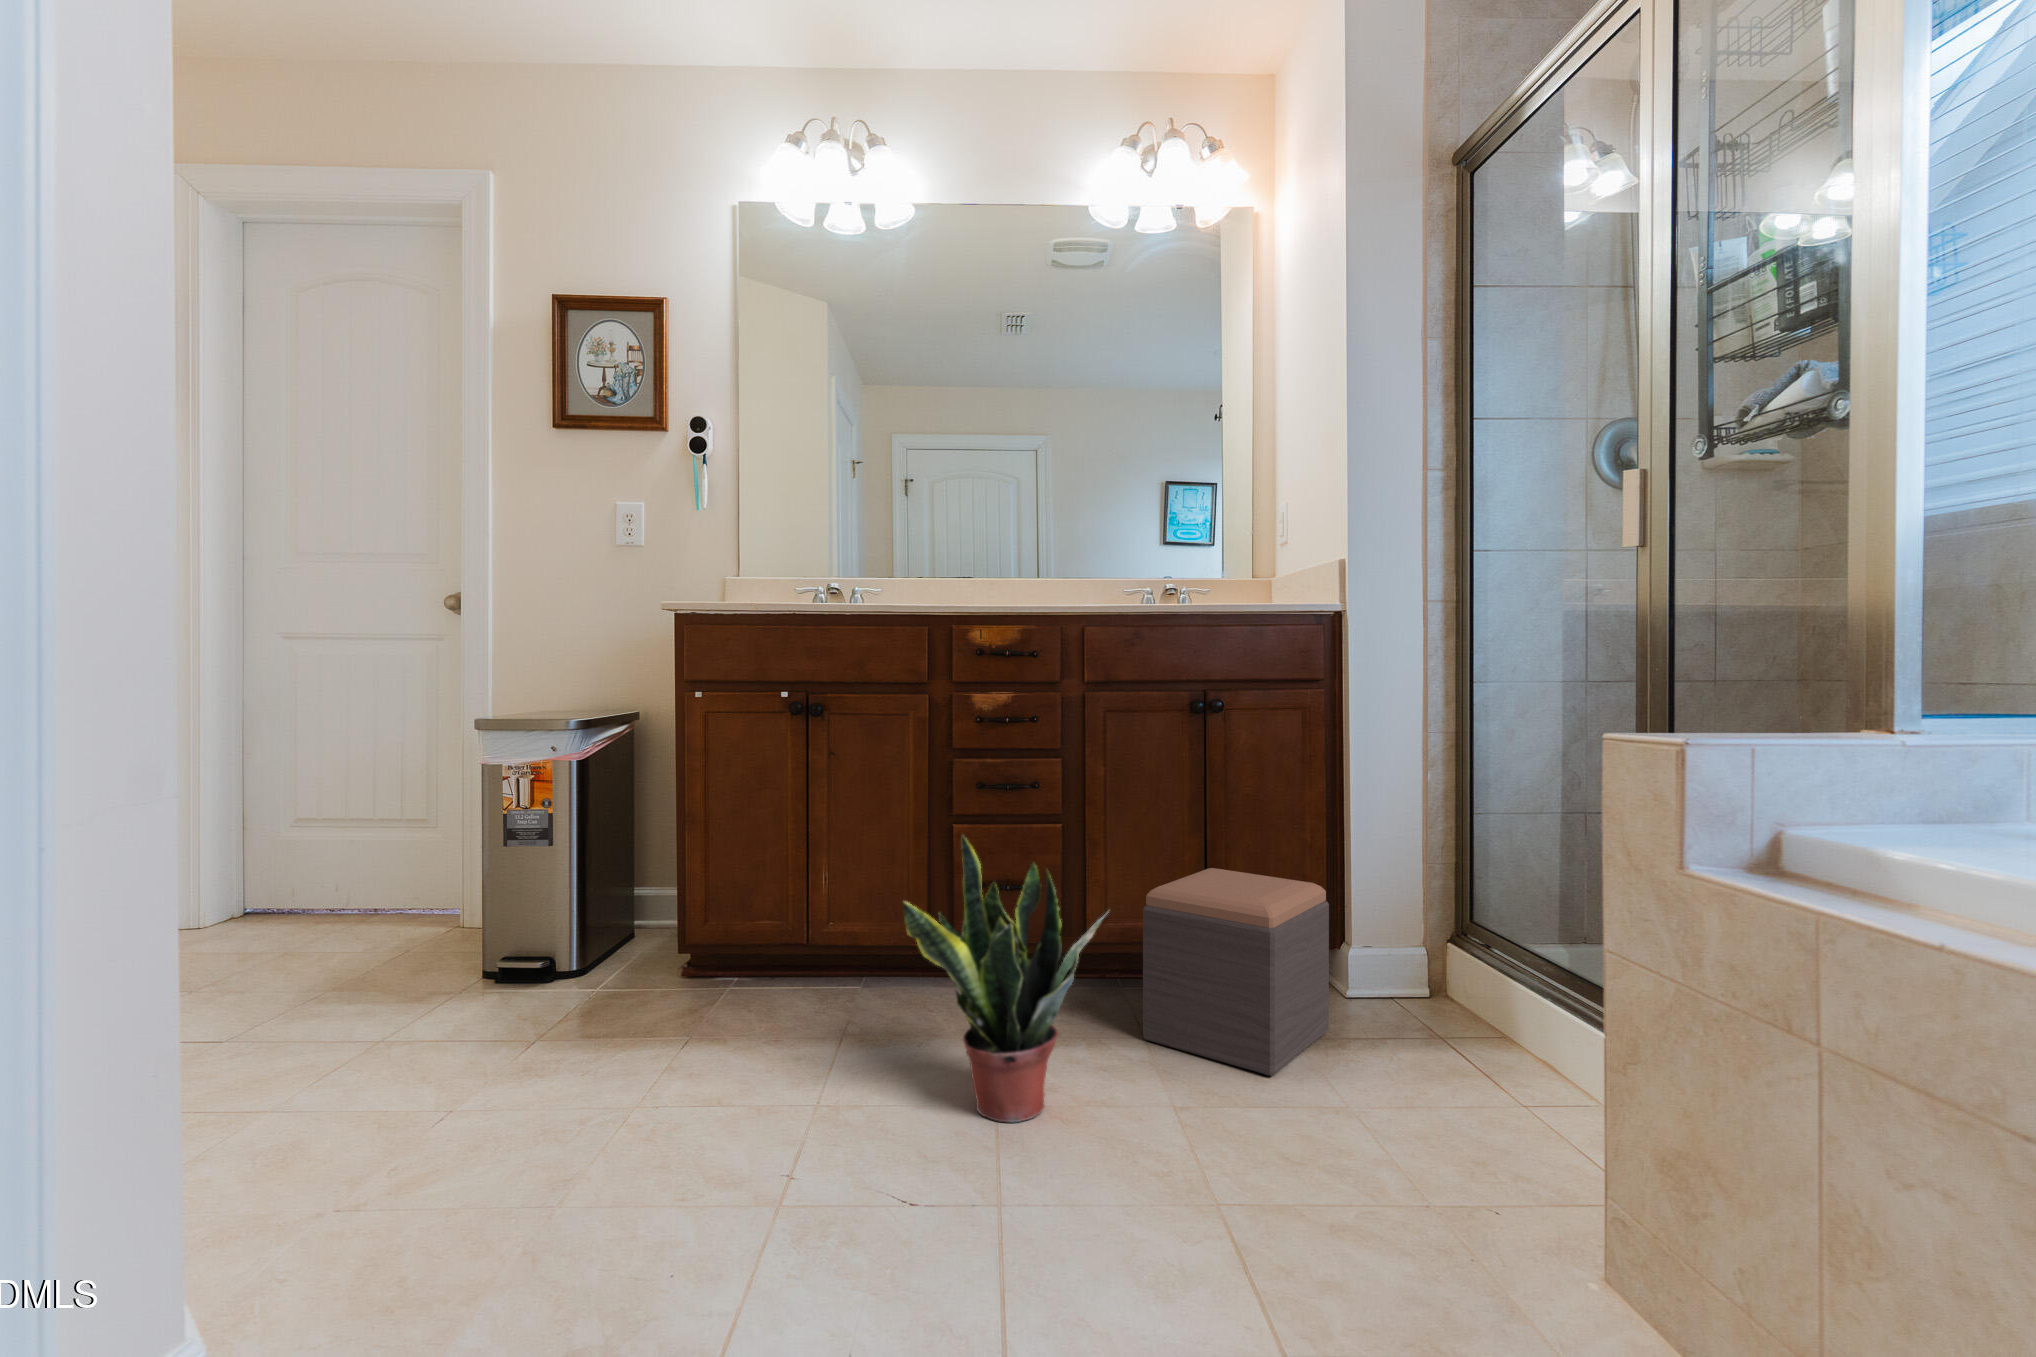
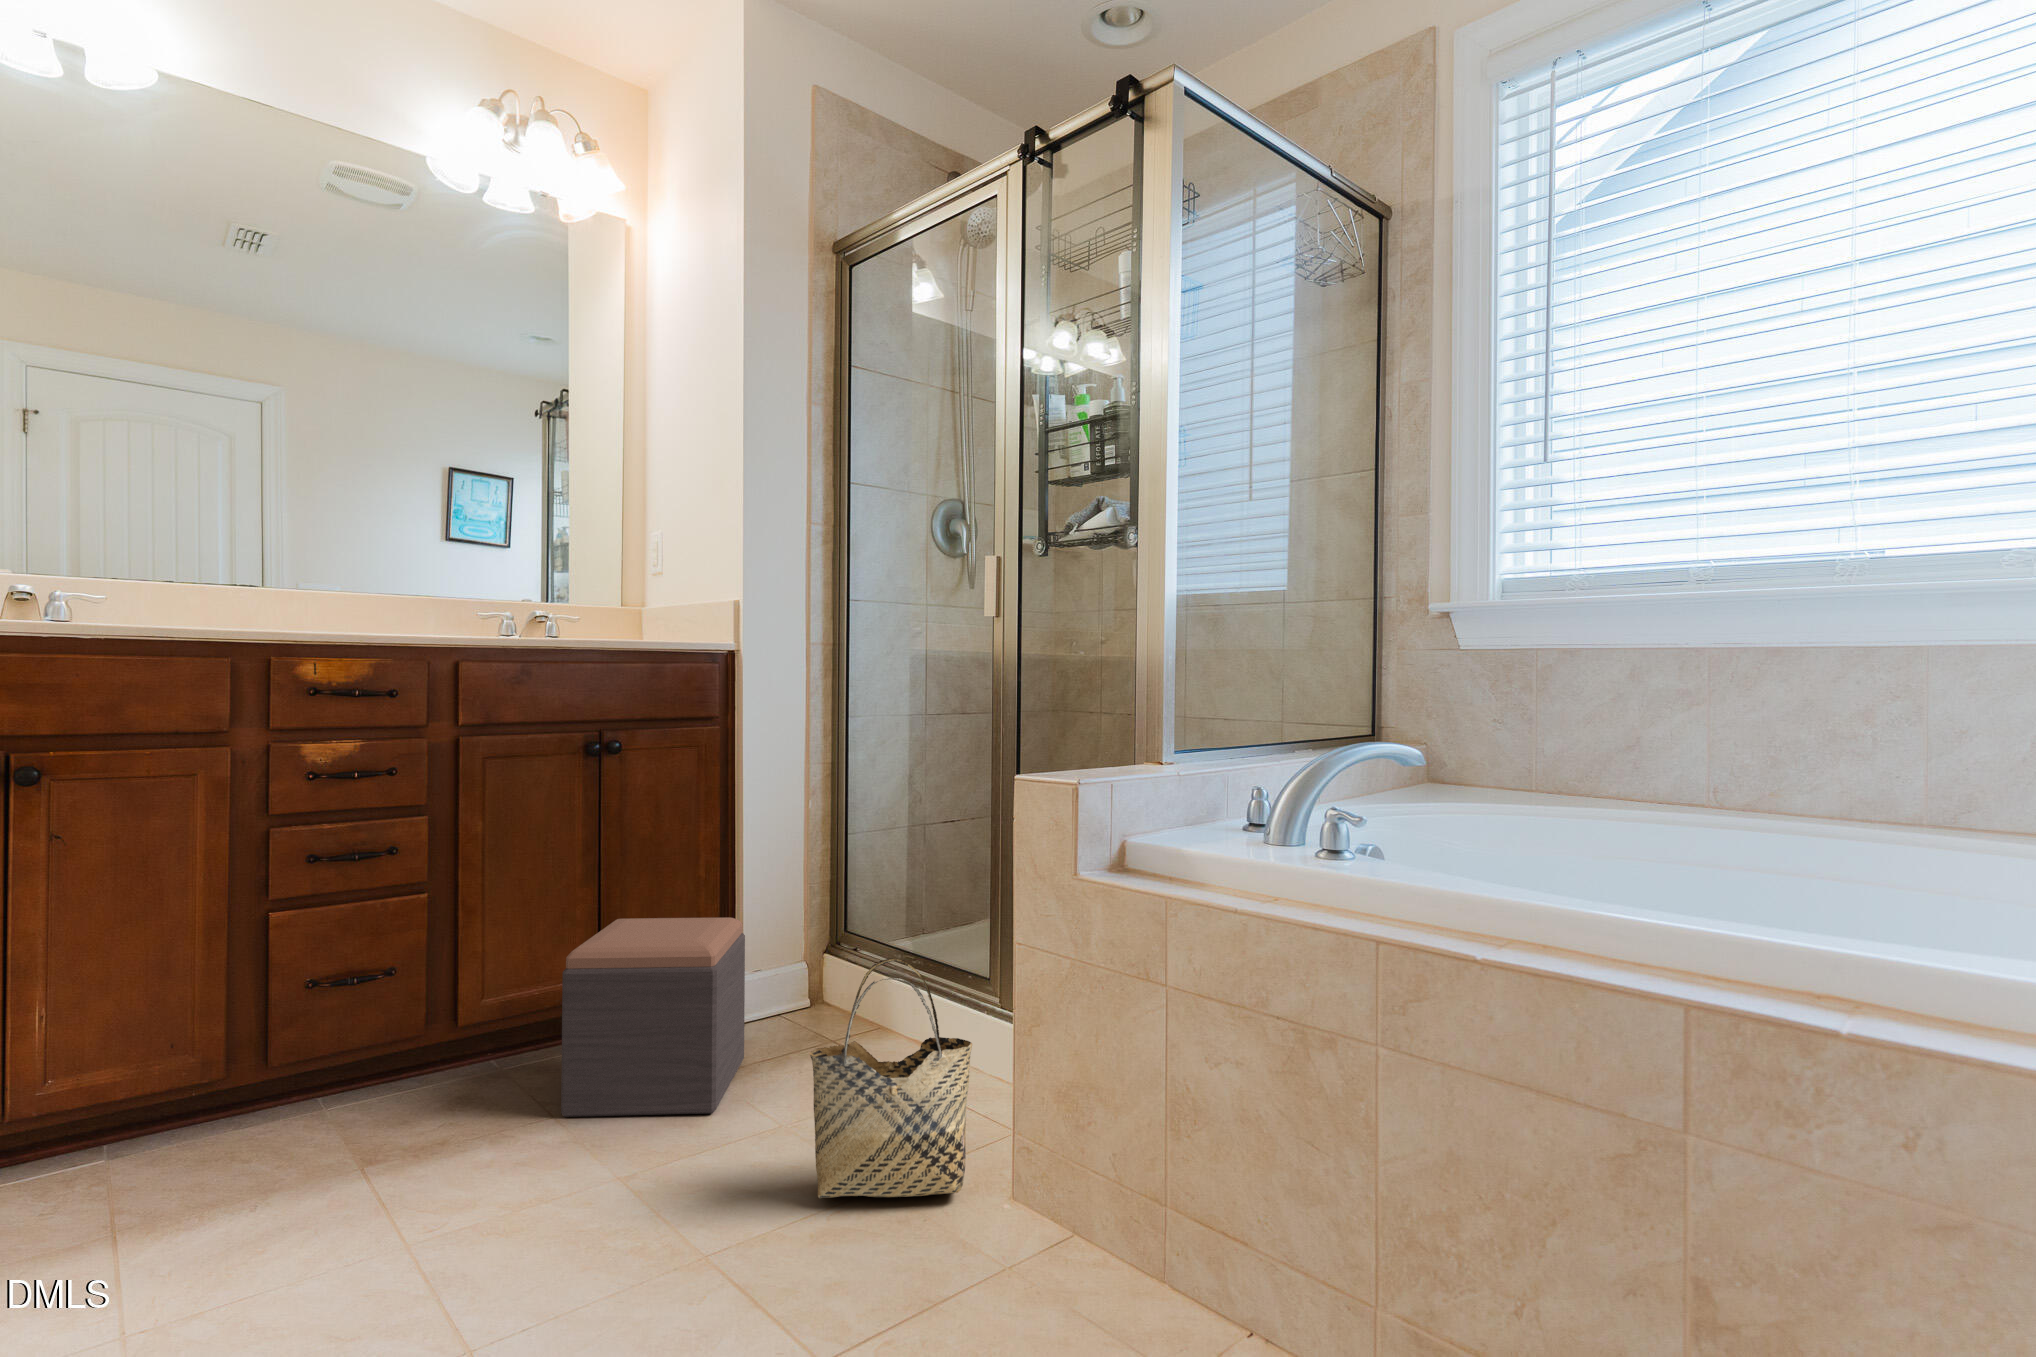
potted plant: present [902,836,1110,1122] -> none [315,919,564,1251]
woven basket: none [1324,956,1533,1264] -> present [809,958,972,1198]

